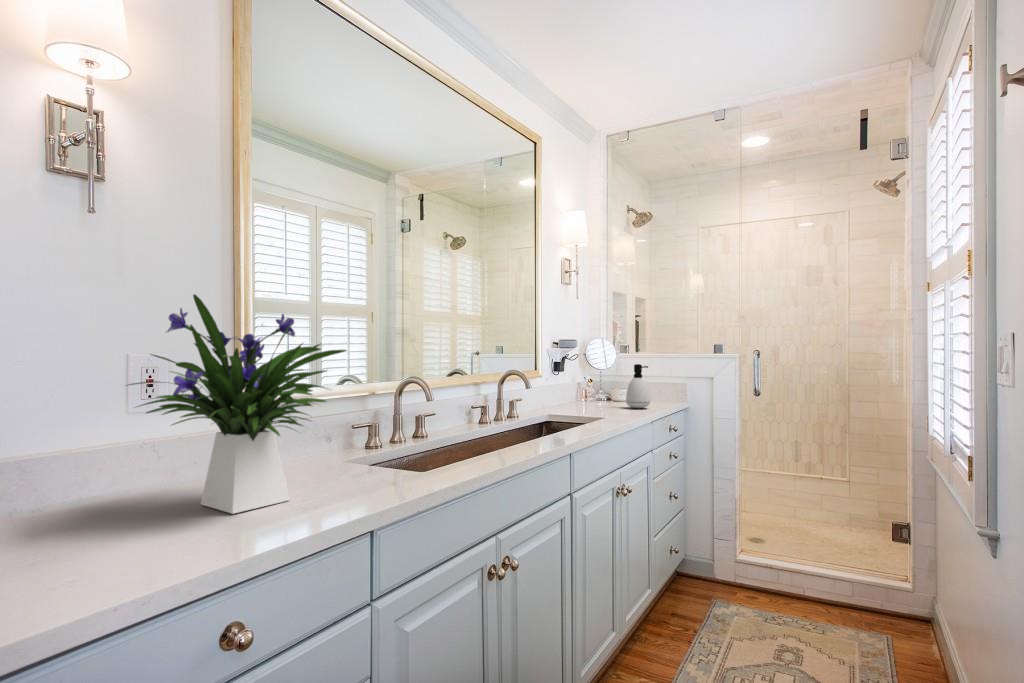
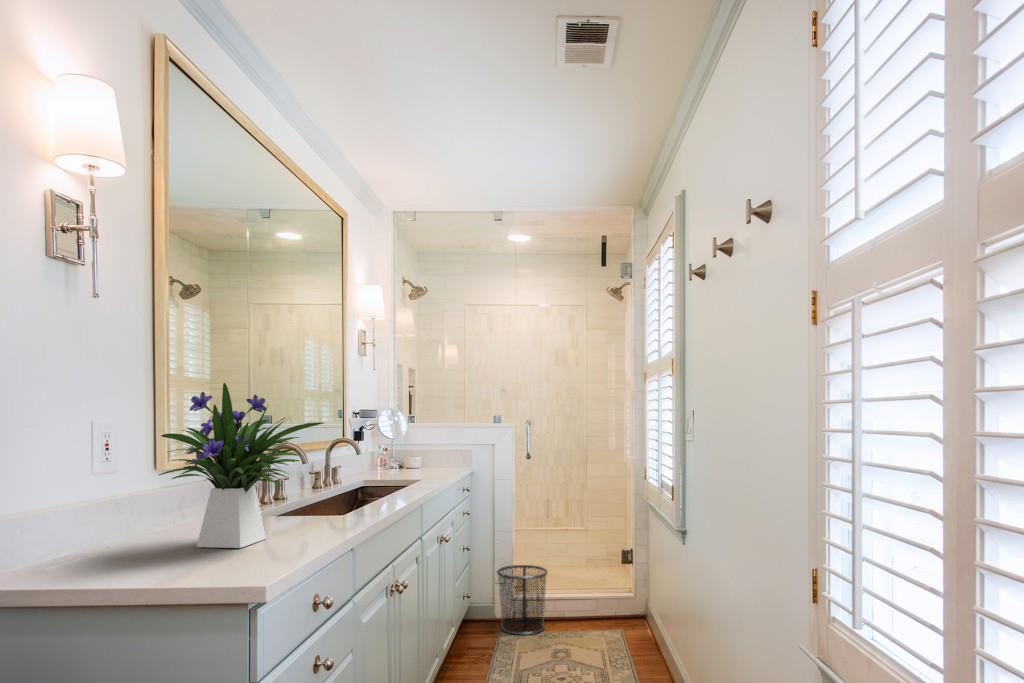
soap dispenser: present [626,364,650,408] -> none [428,429,448,468]
waste bin: none [712,525,779,612] -> present [497,565,548,635]

